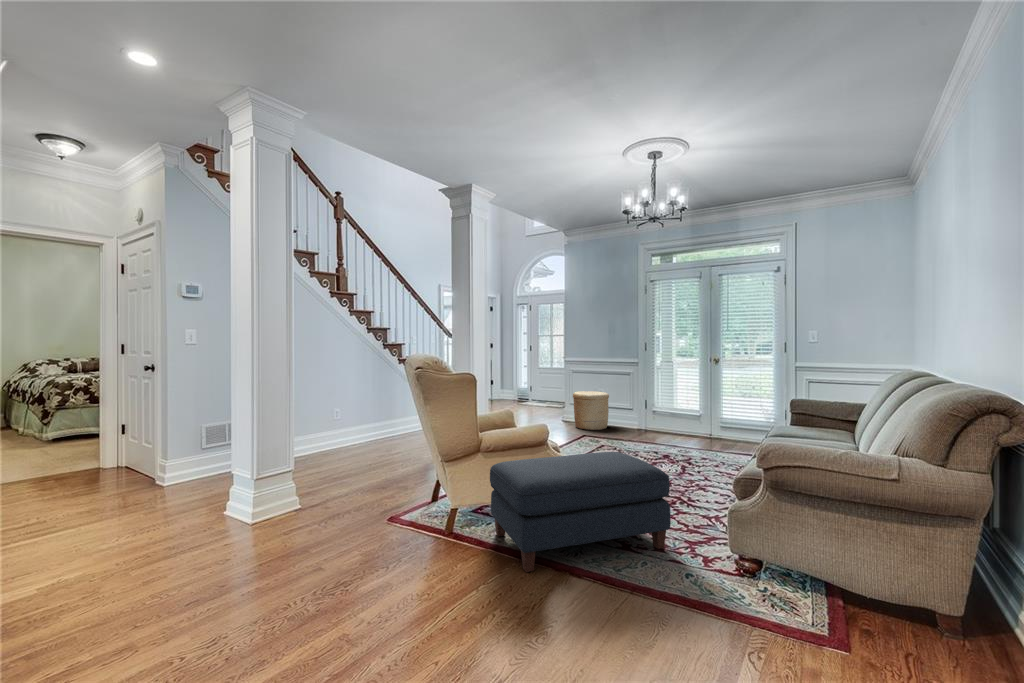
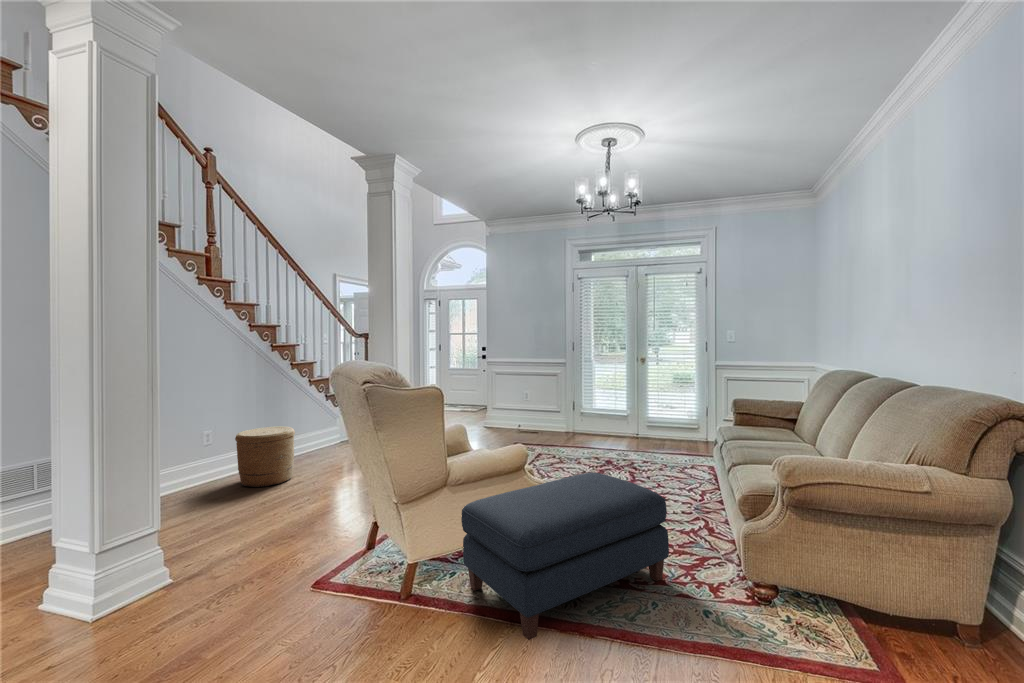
woven basket: present [573,391,609,430] -> present [235,426,295,487]

